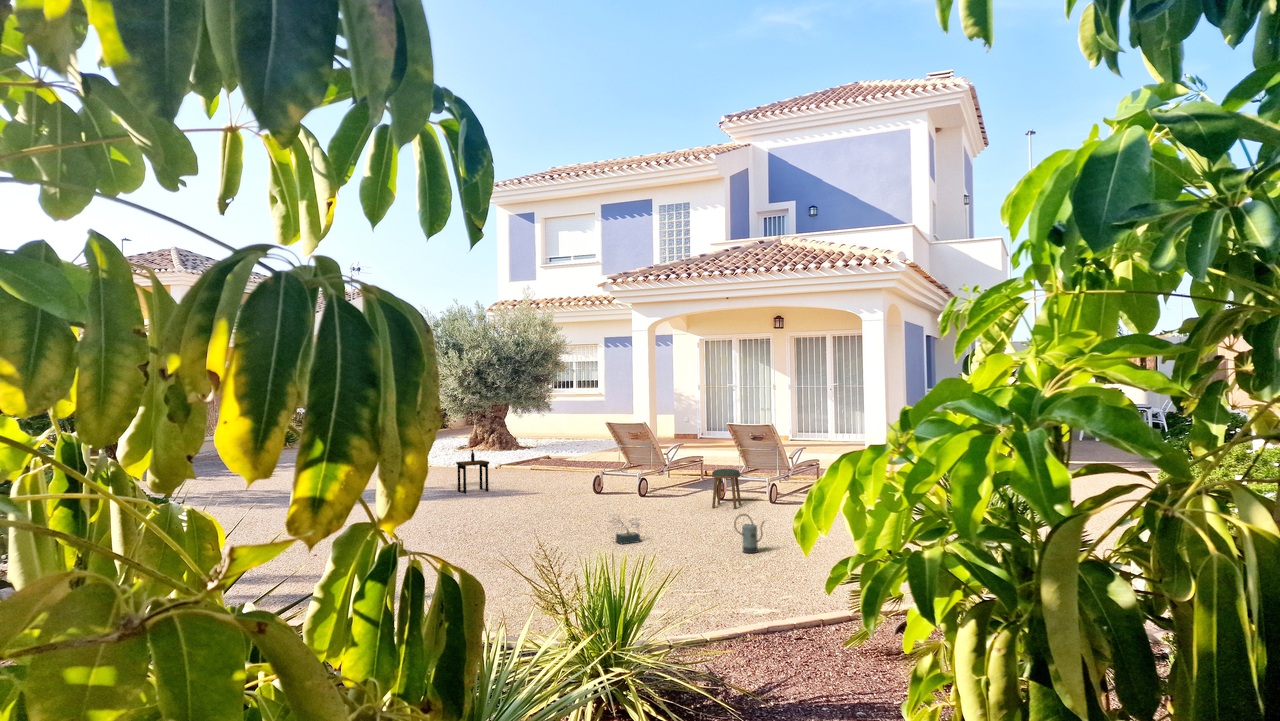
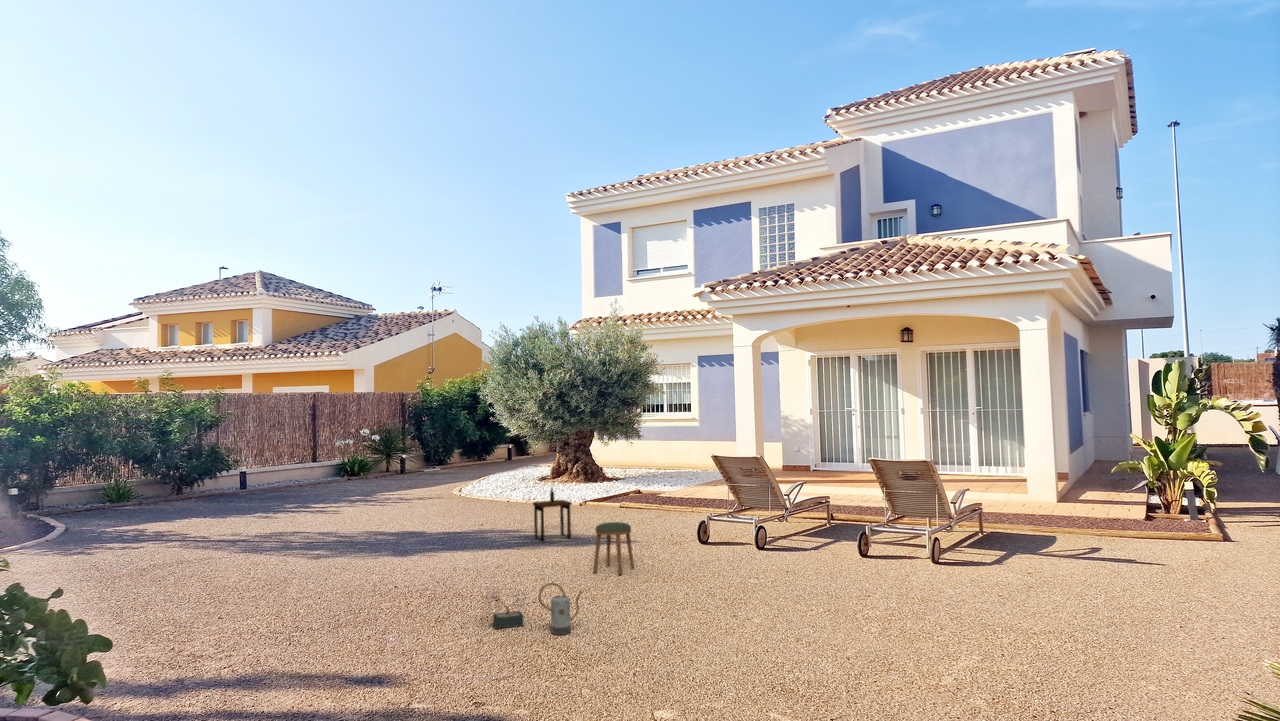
stool: present [712,469,741,509] -> present [593,522,634,575]
decorative plant: present [610,514,640,544] -> present [481,587,529,629]
watering can: present [734,514,764,553] -> present [539,583,582,635]

